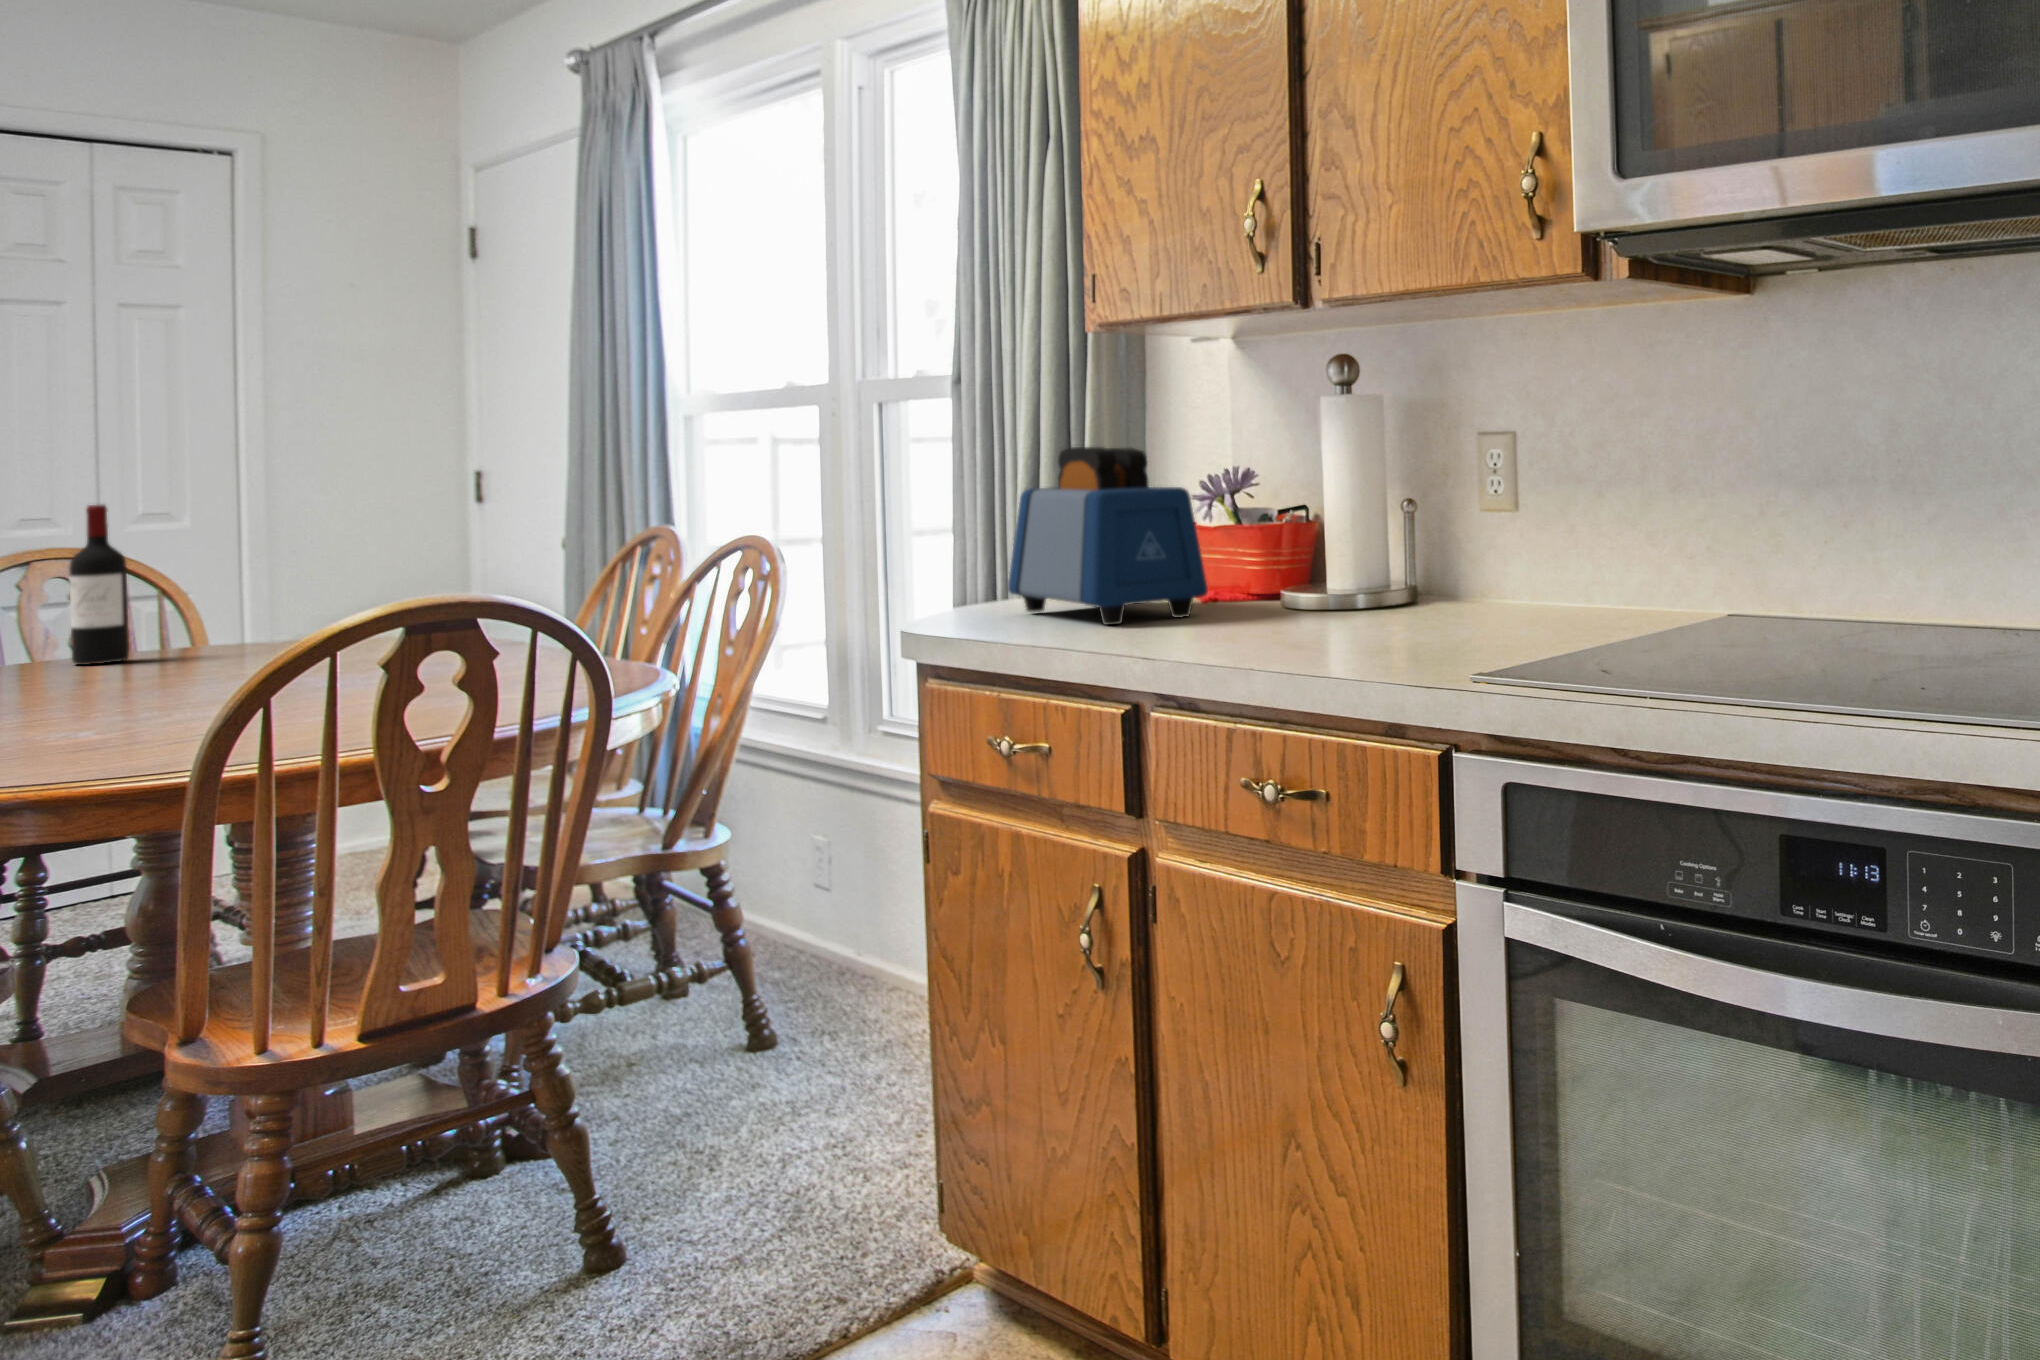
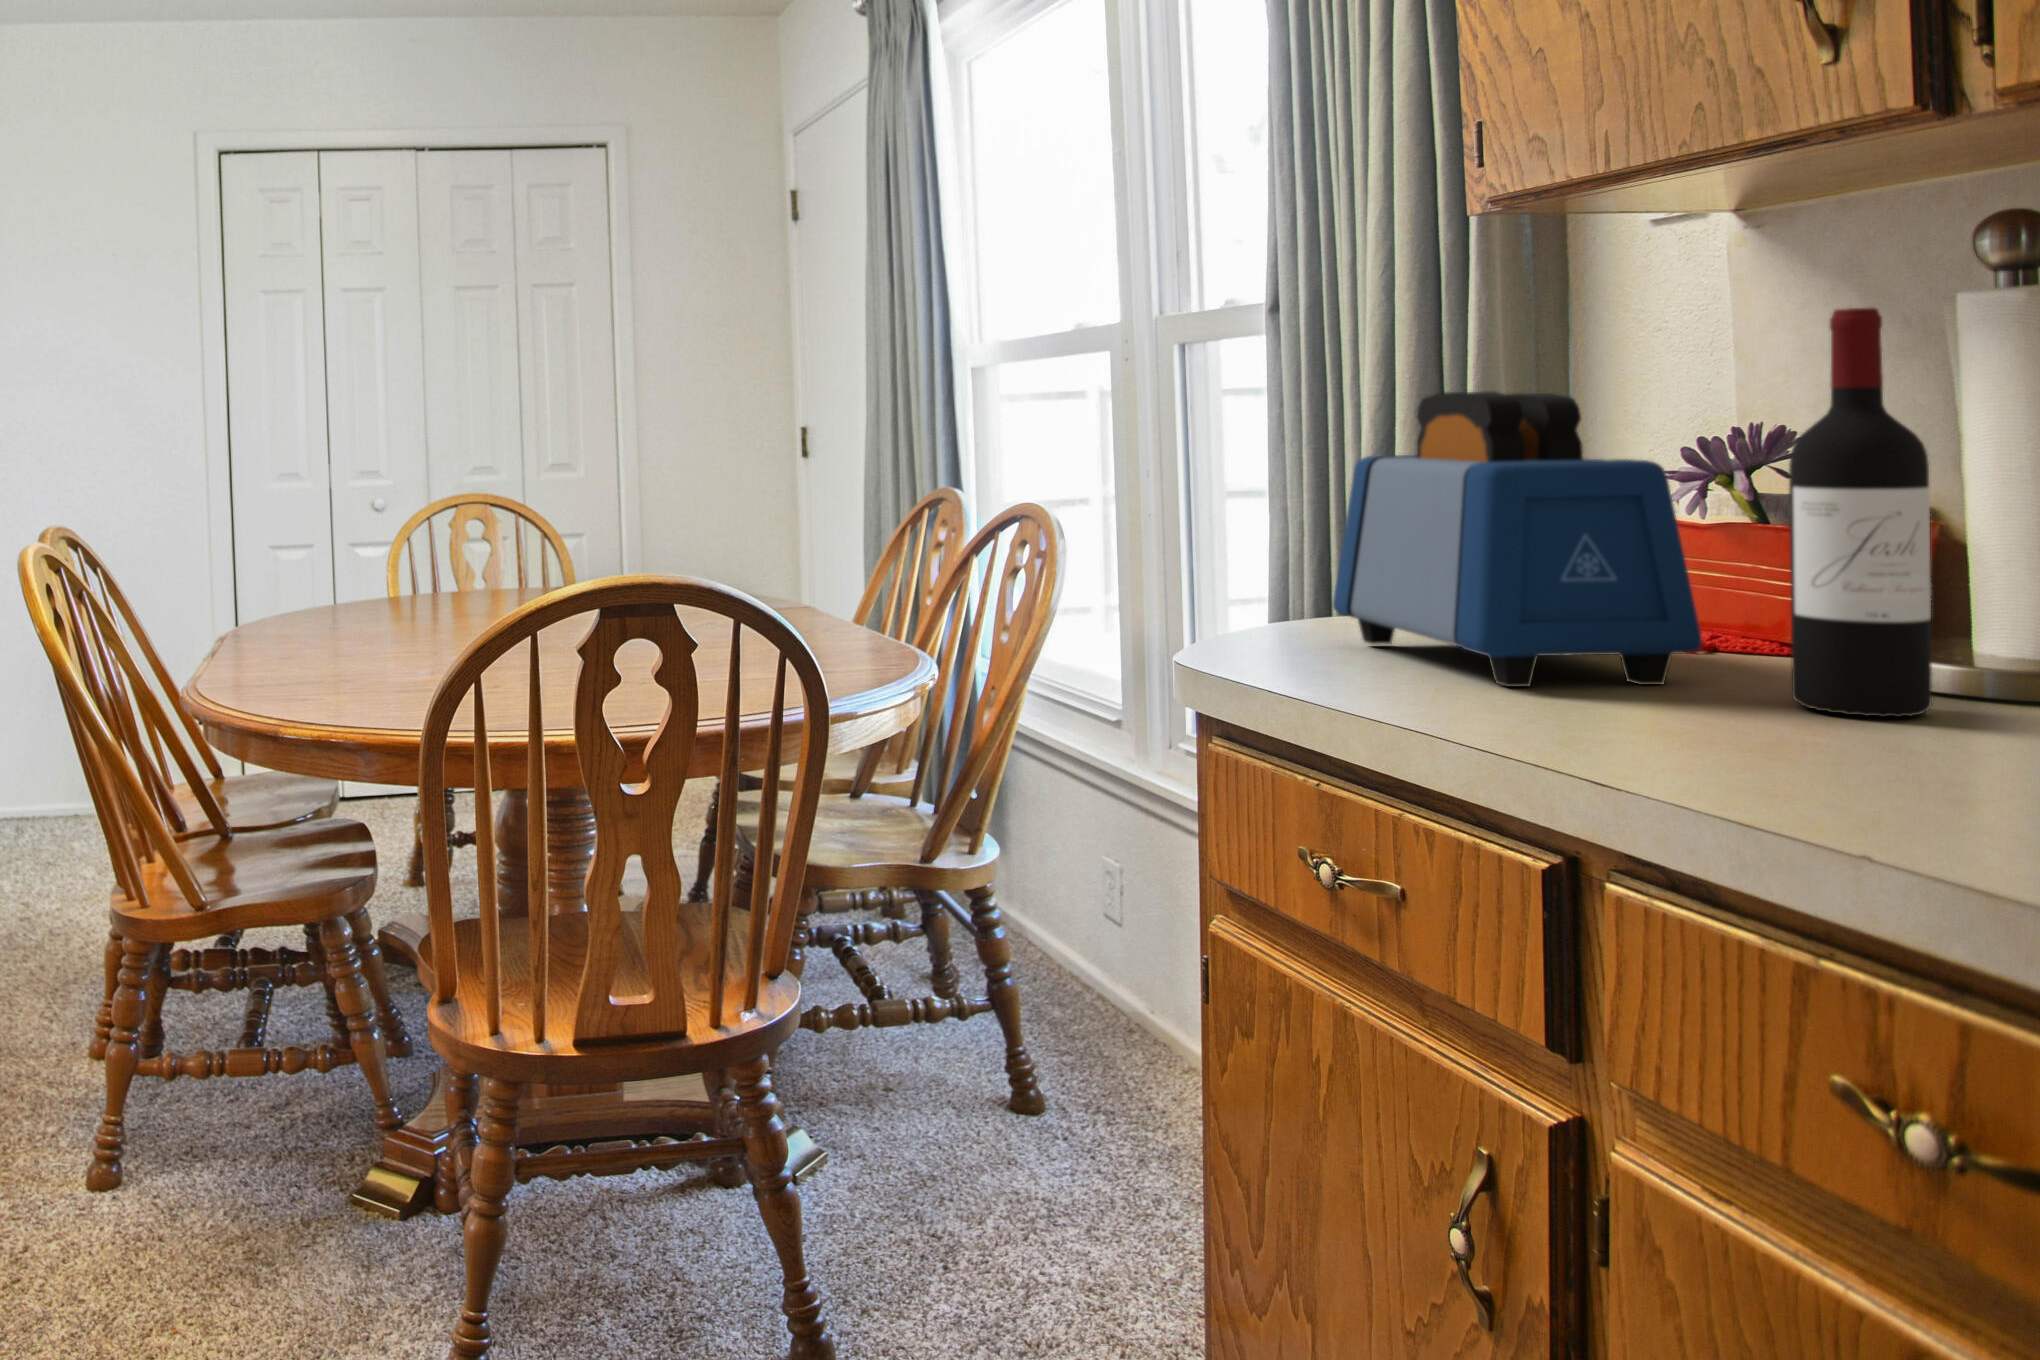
wine bottle: present [69,504,129,665] -> present [1789,308,1932,717]

